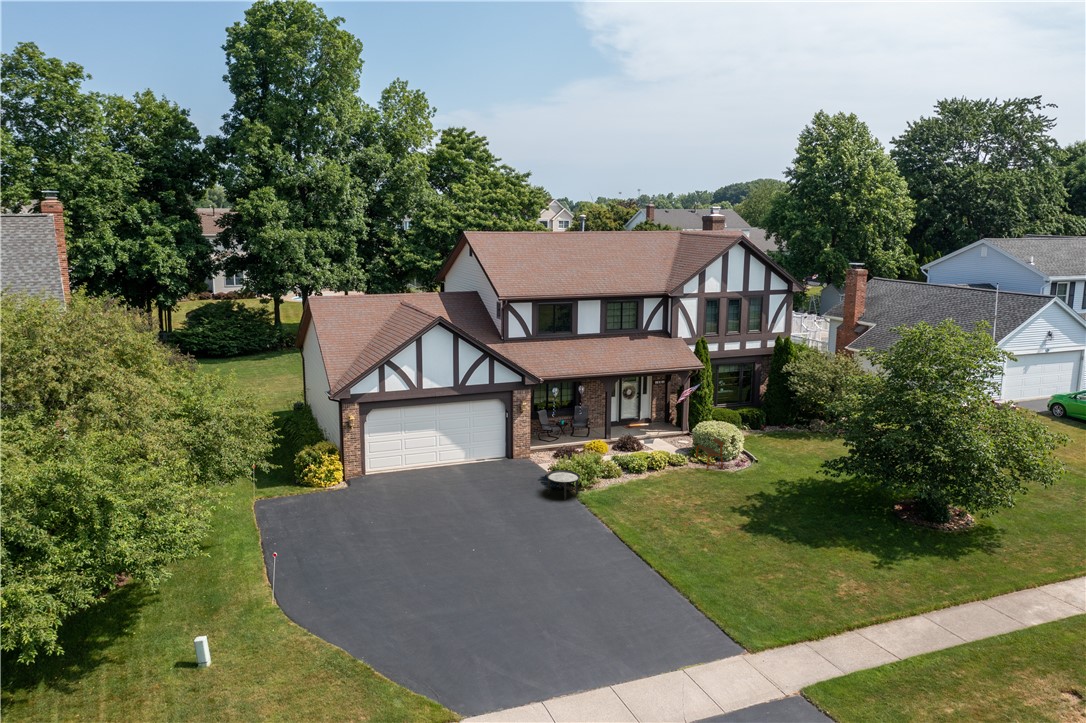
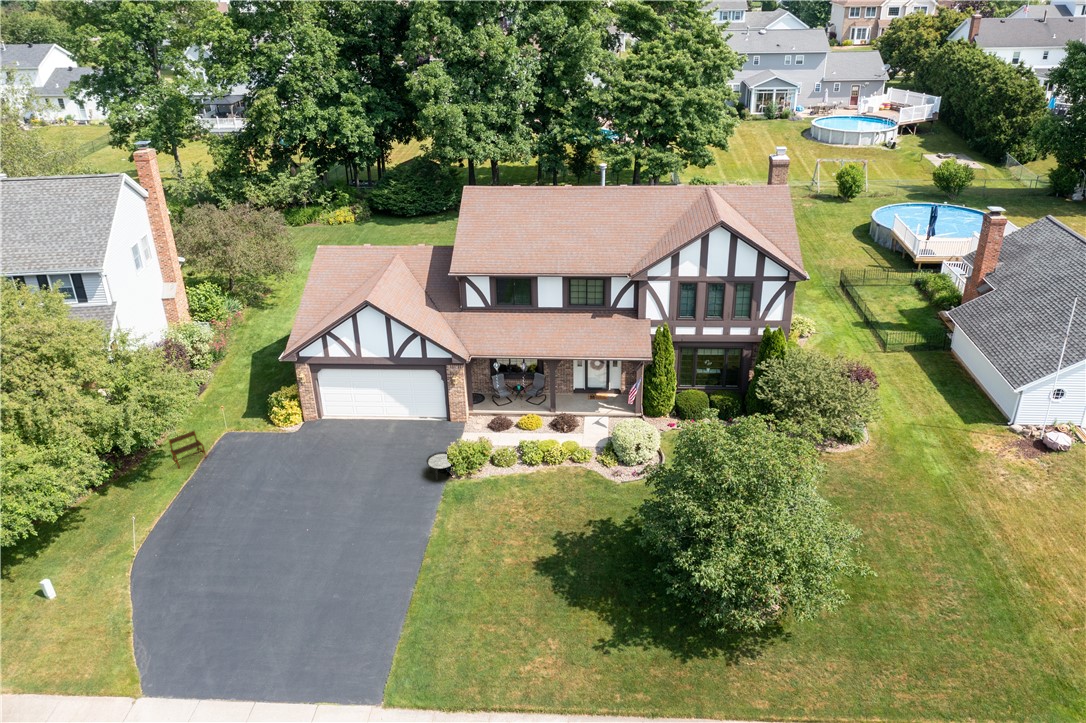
bench: present [696,437,724,470] -> present [169,431,206,468]

